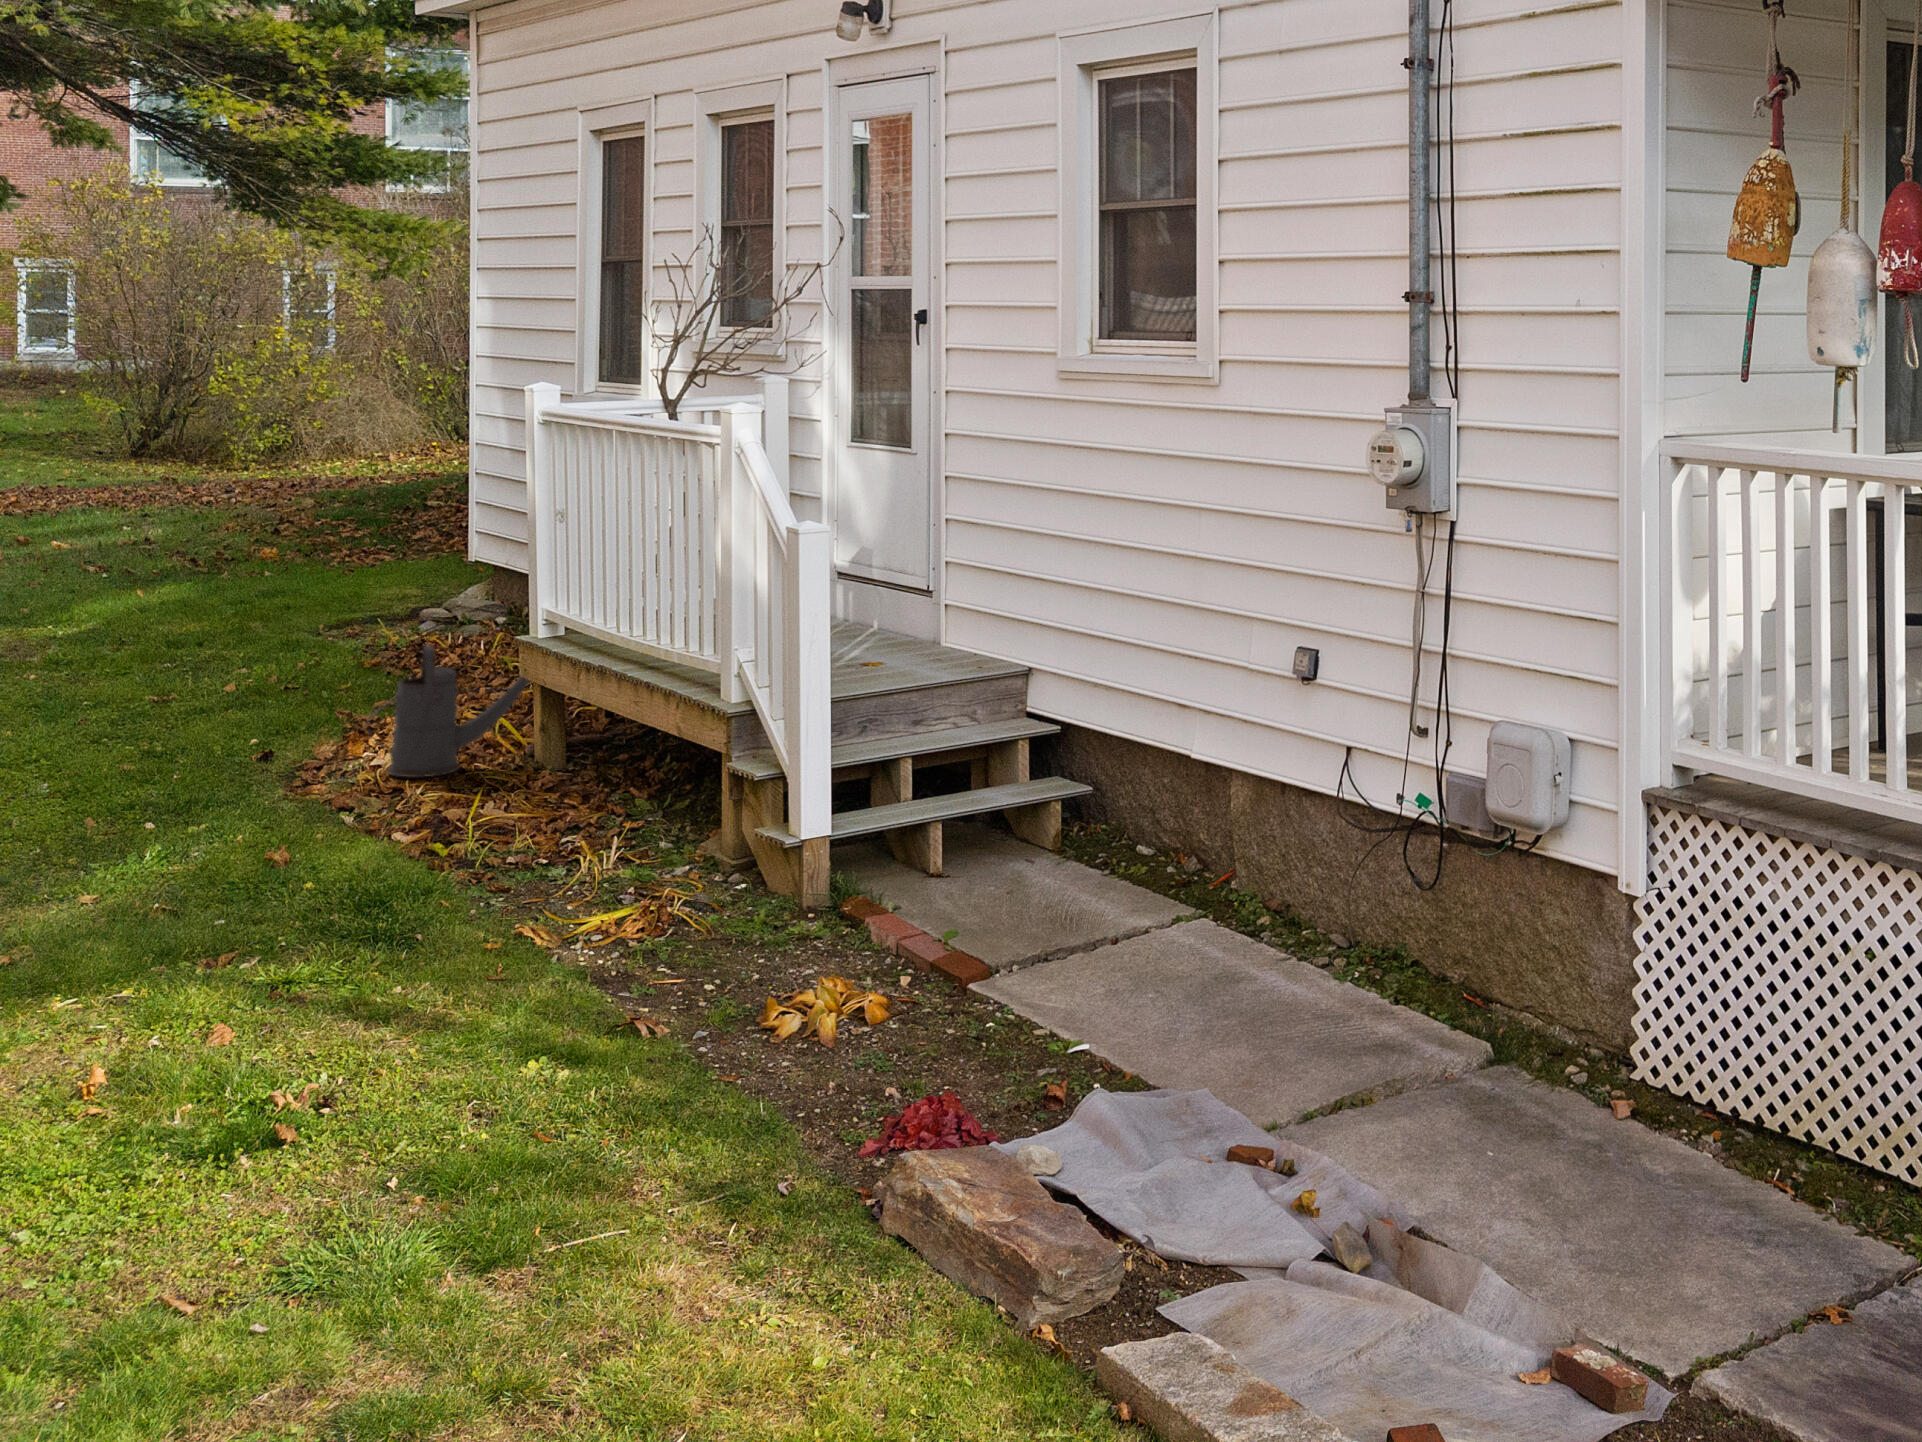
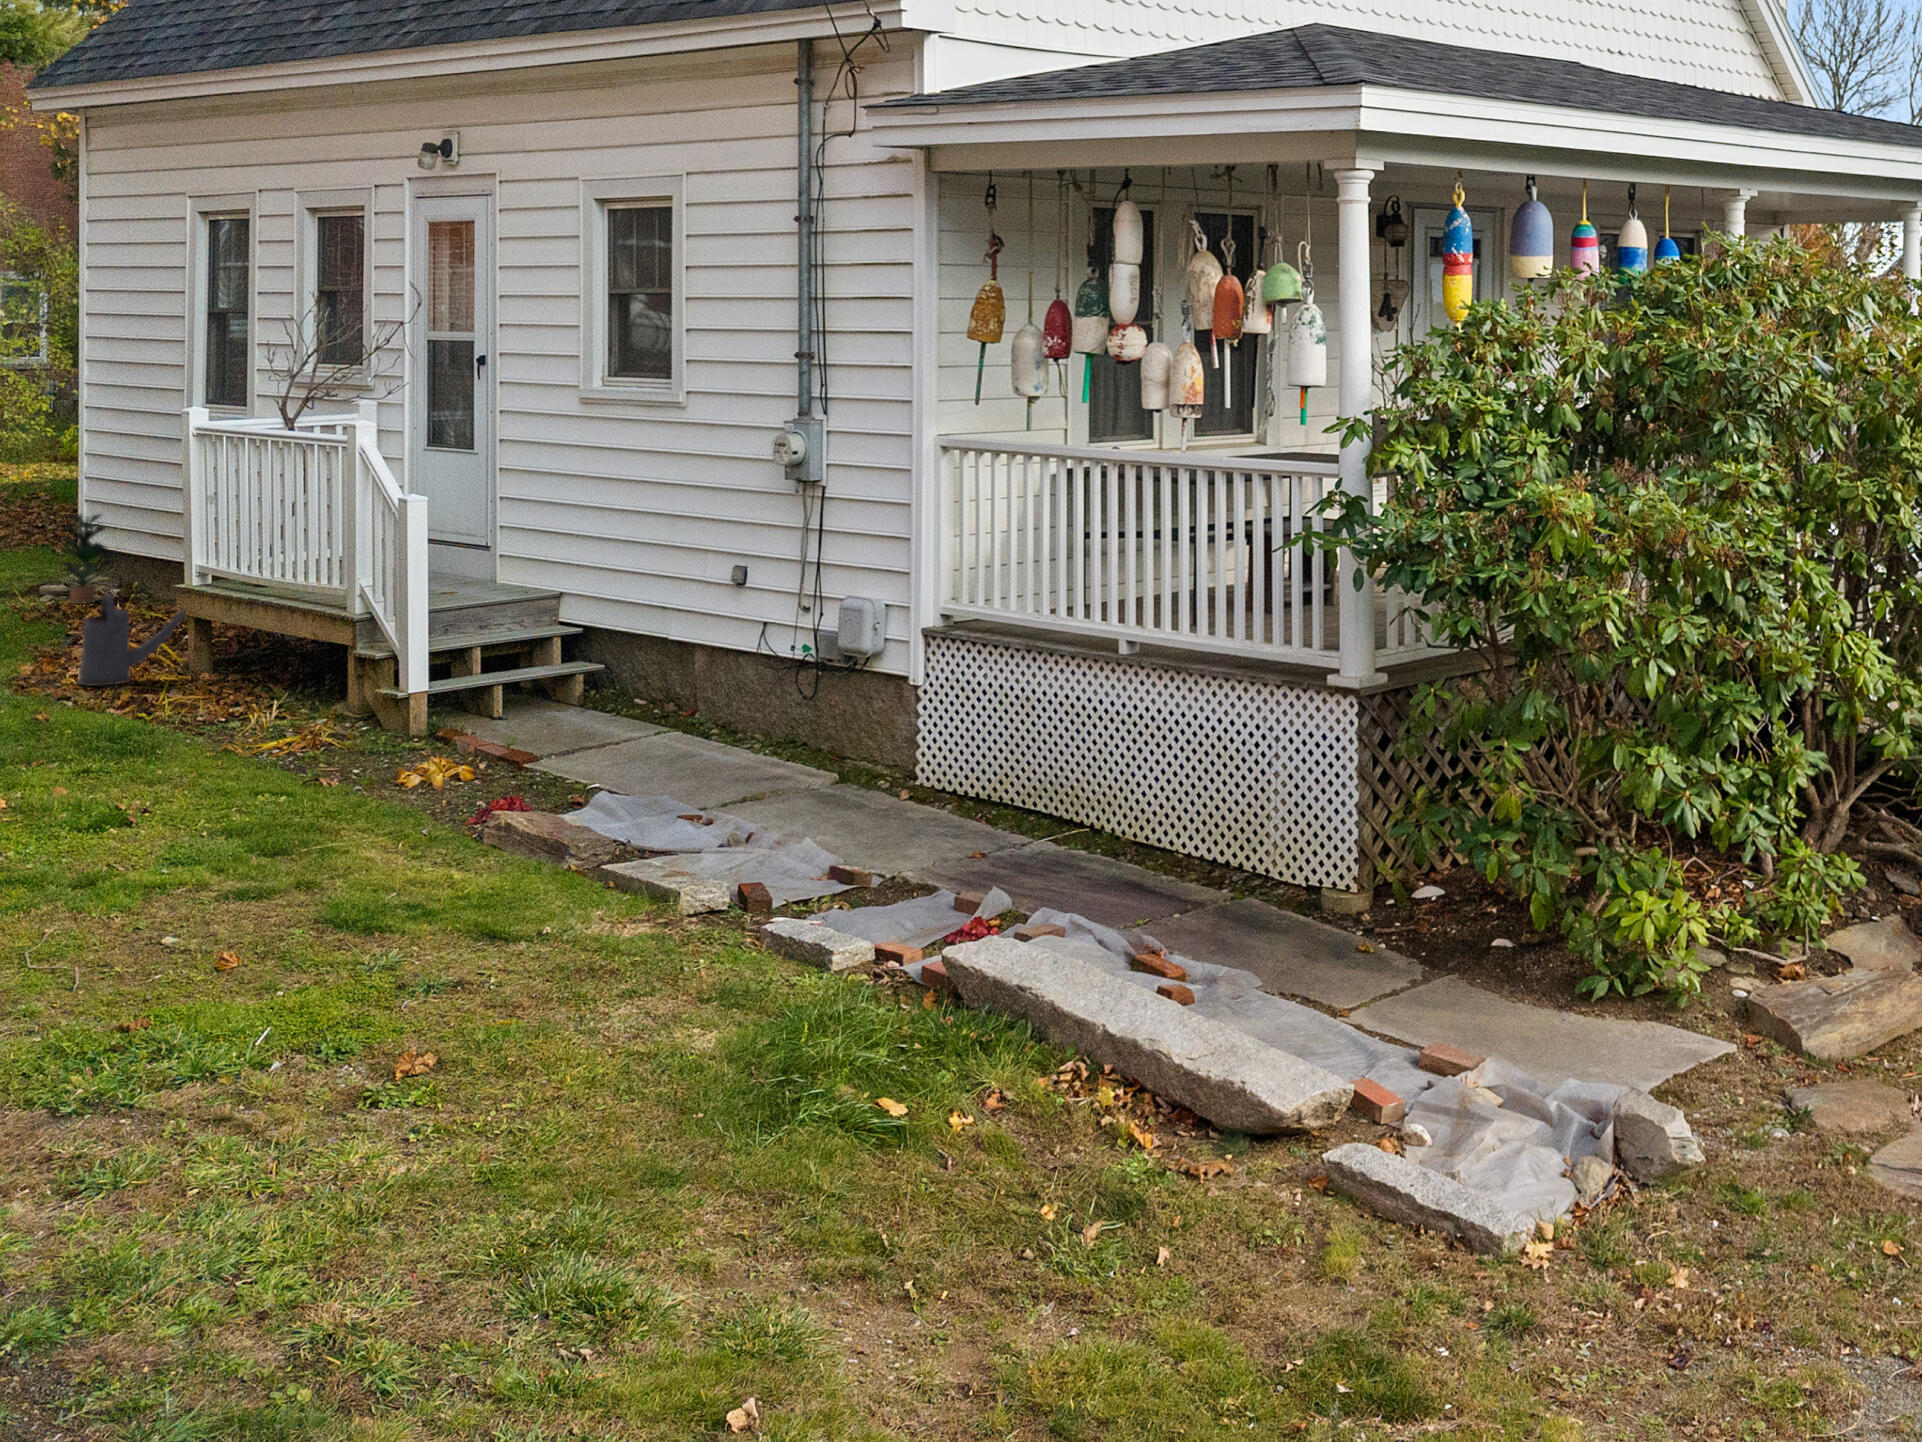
potted plant: none [437,518,511,633] -> present [58,514,116,604]

